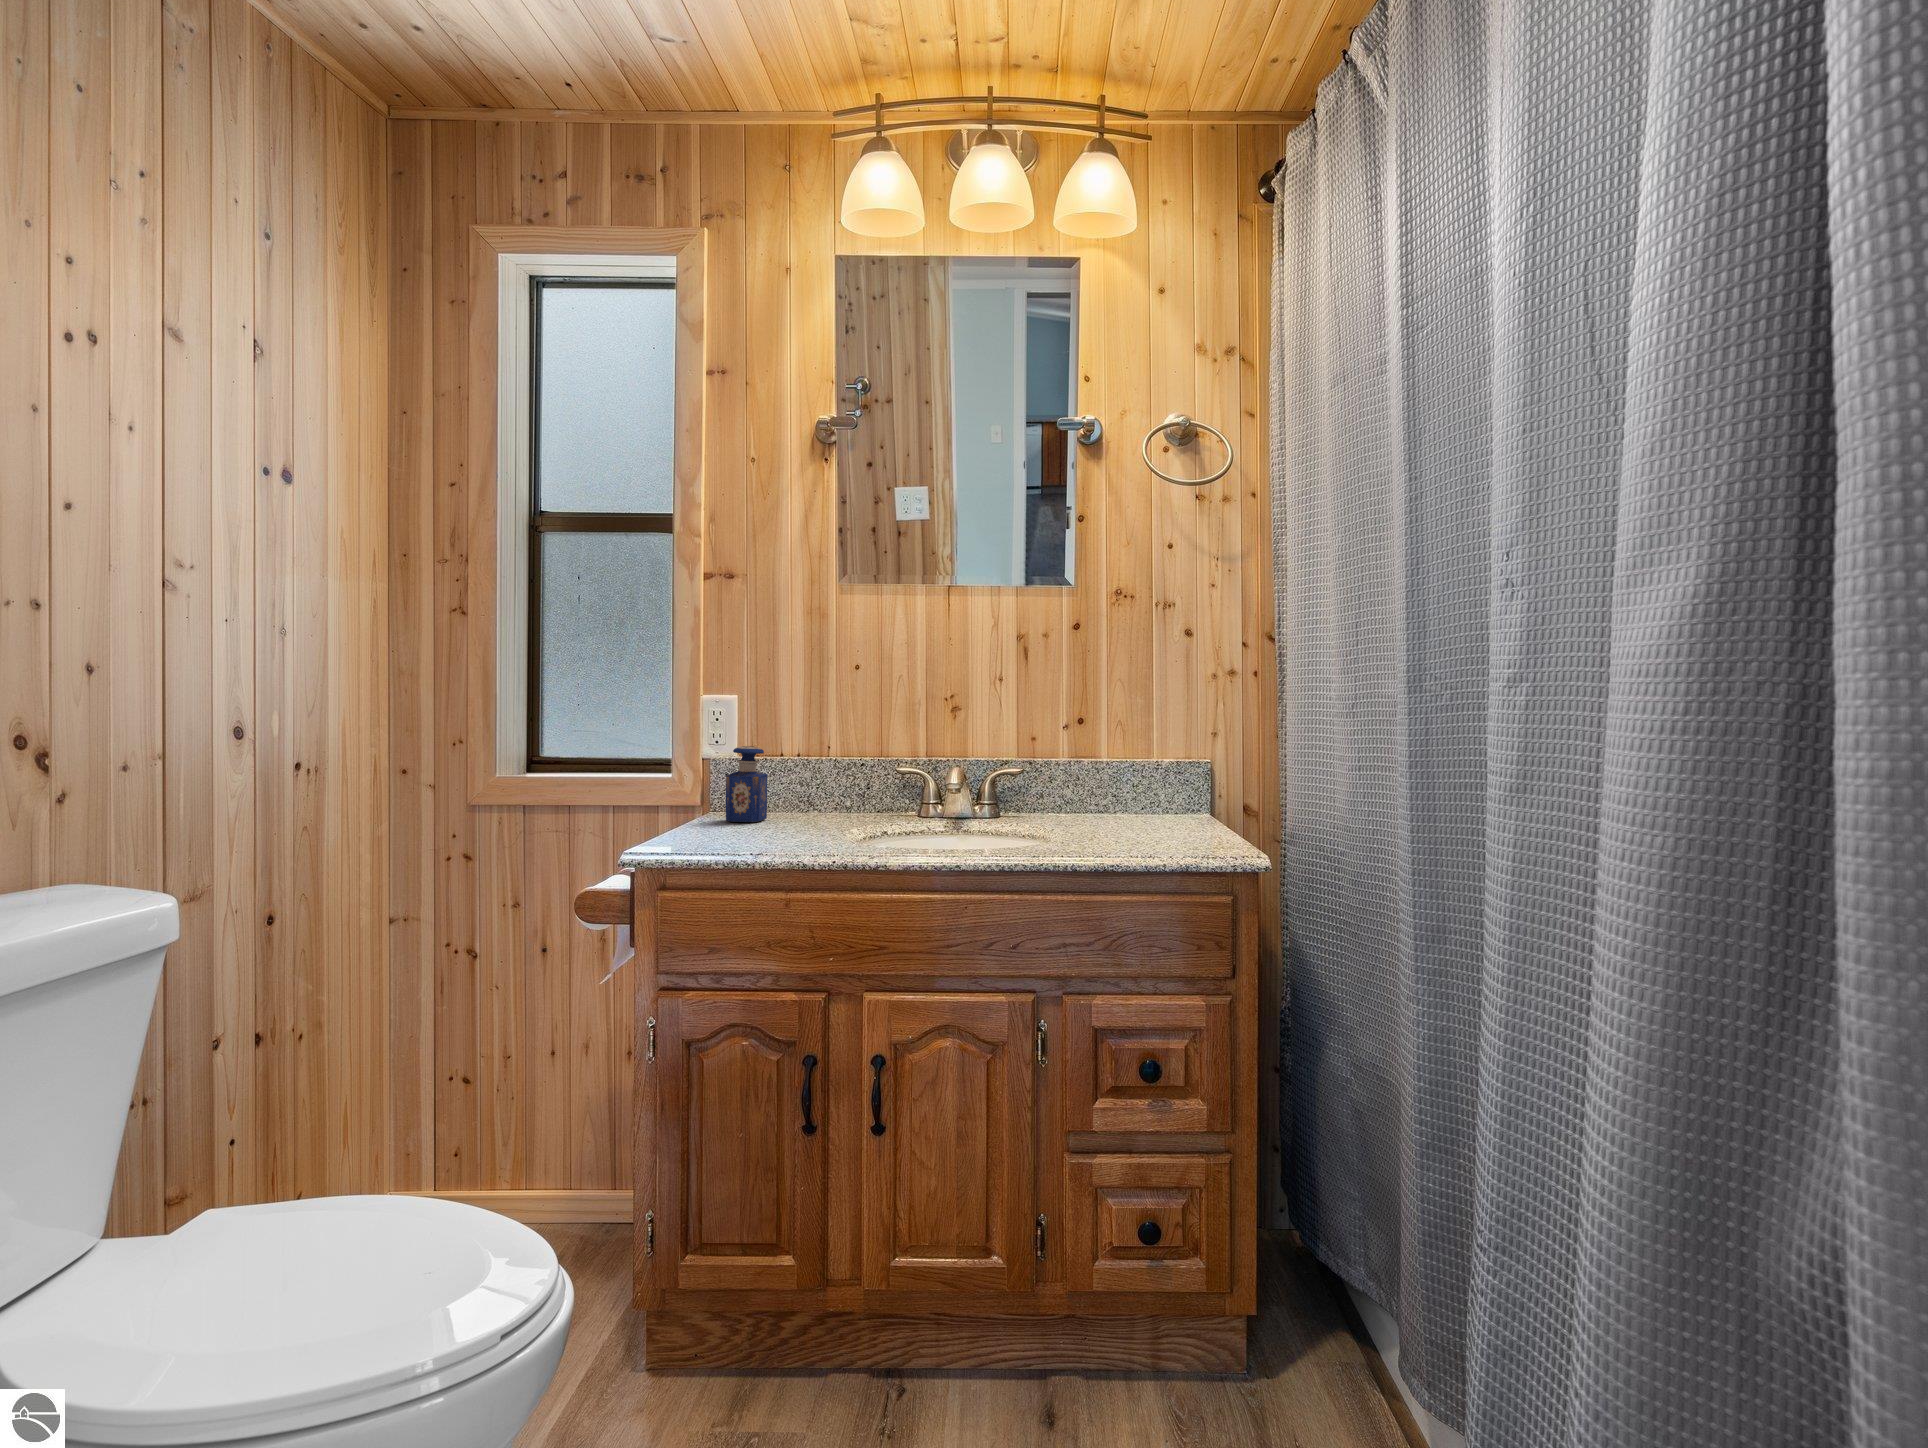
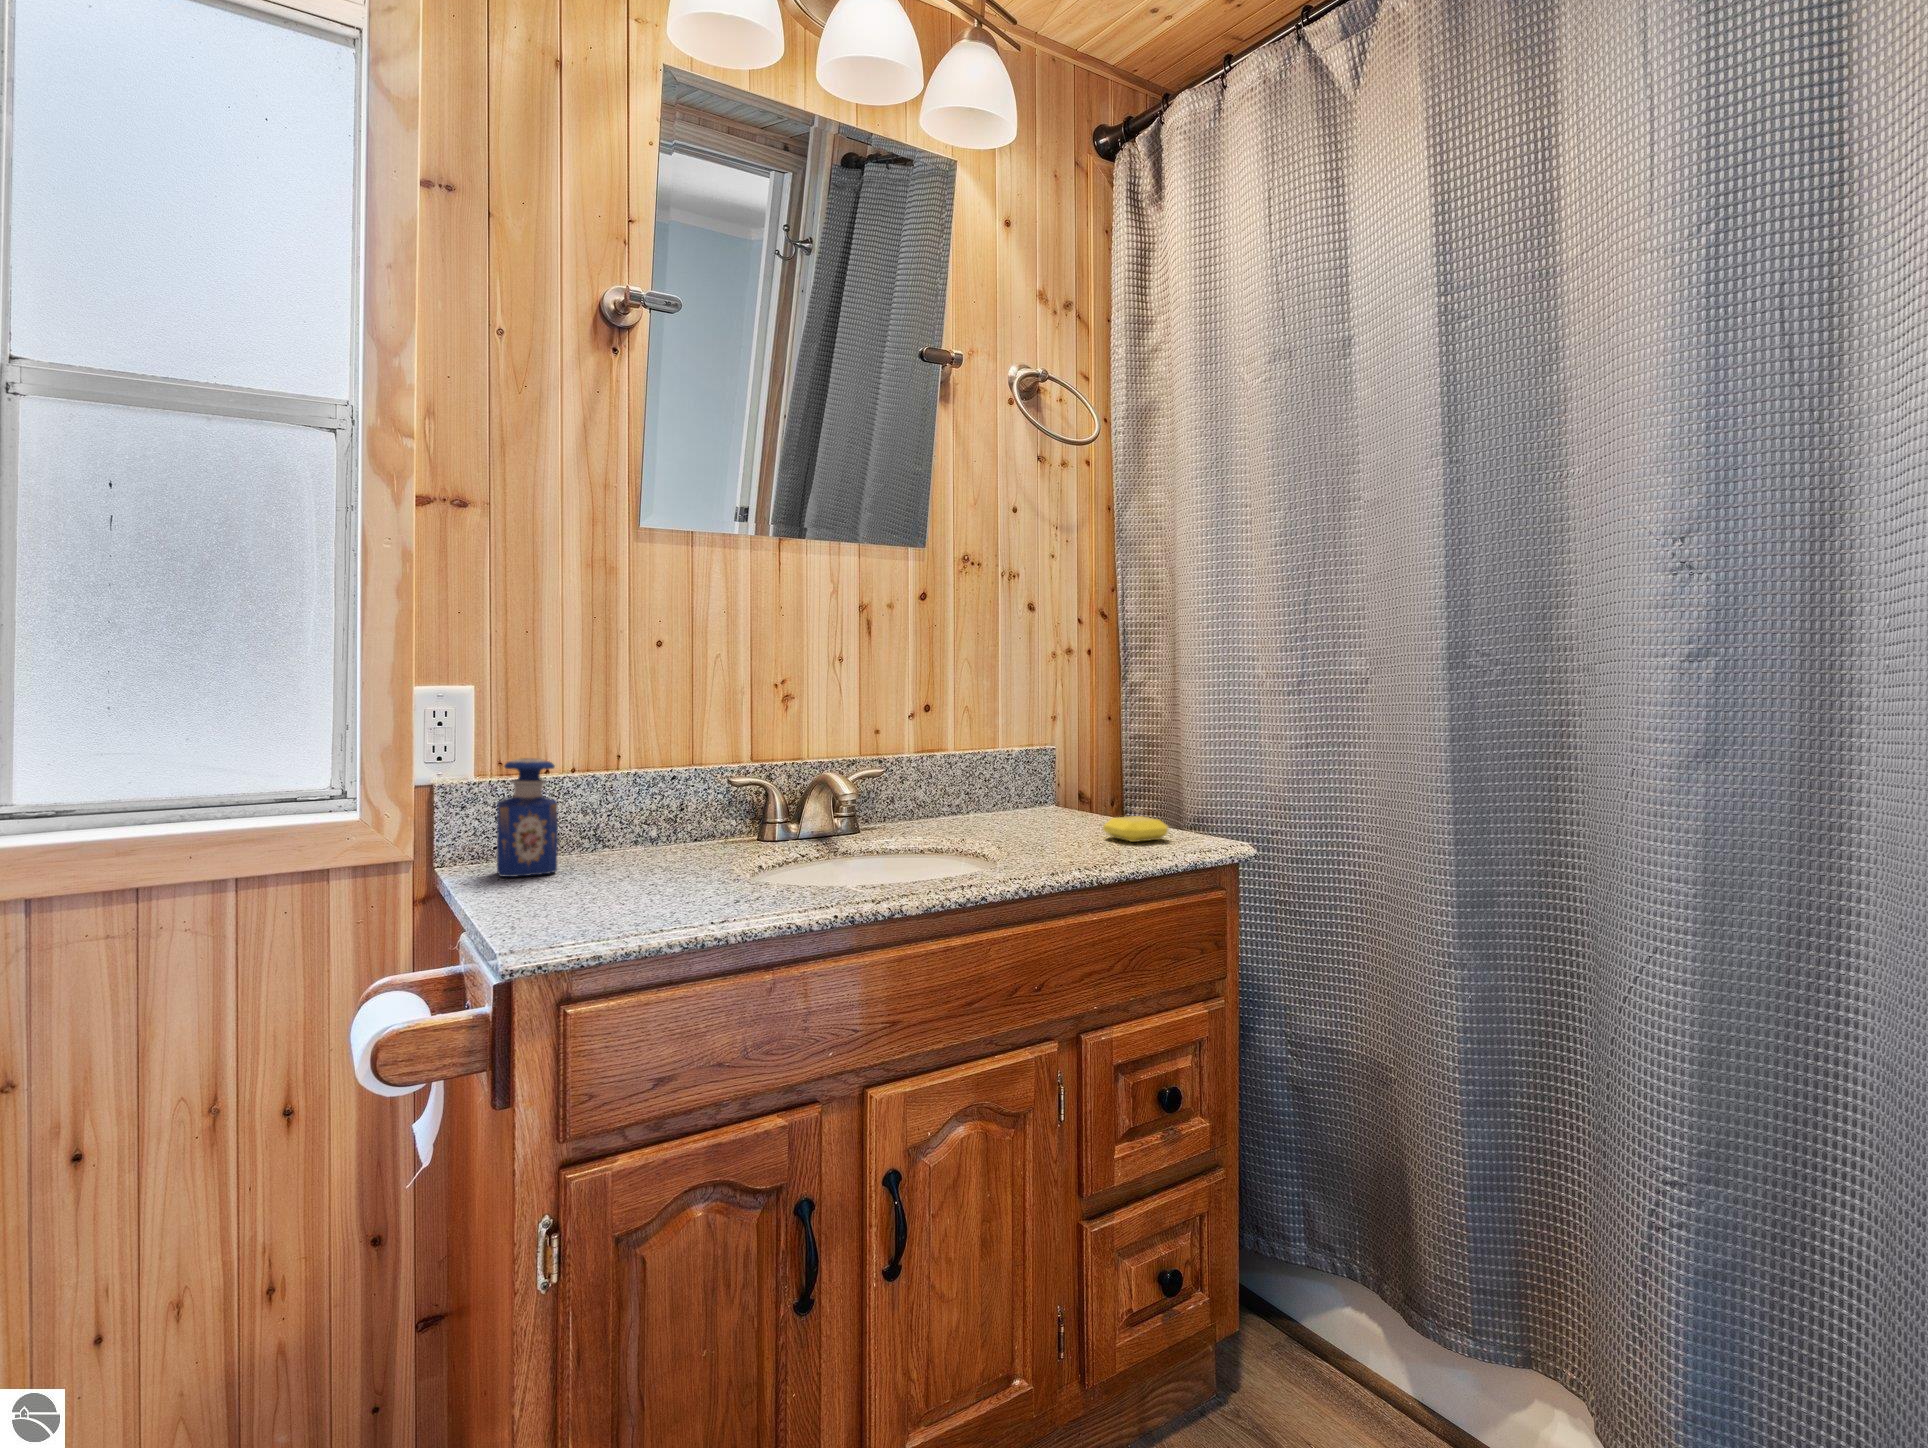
soap bar: none [1159,820,1212,843] -> present [1103,816,1169,842]

